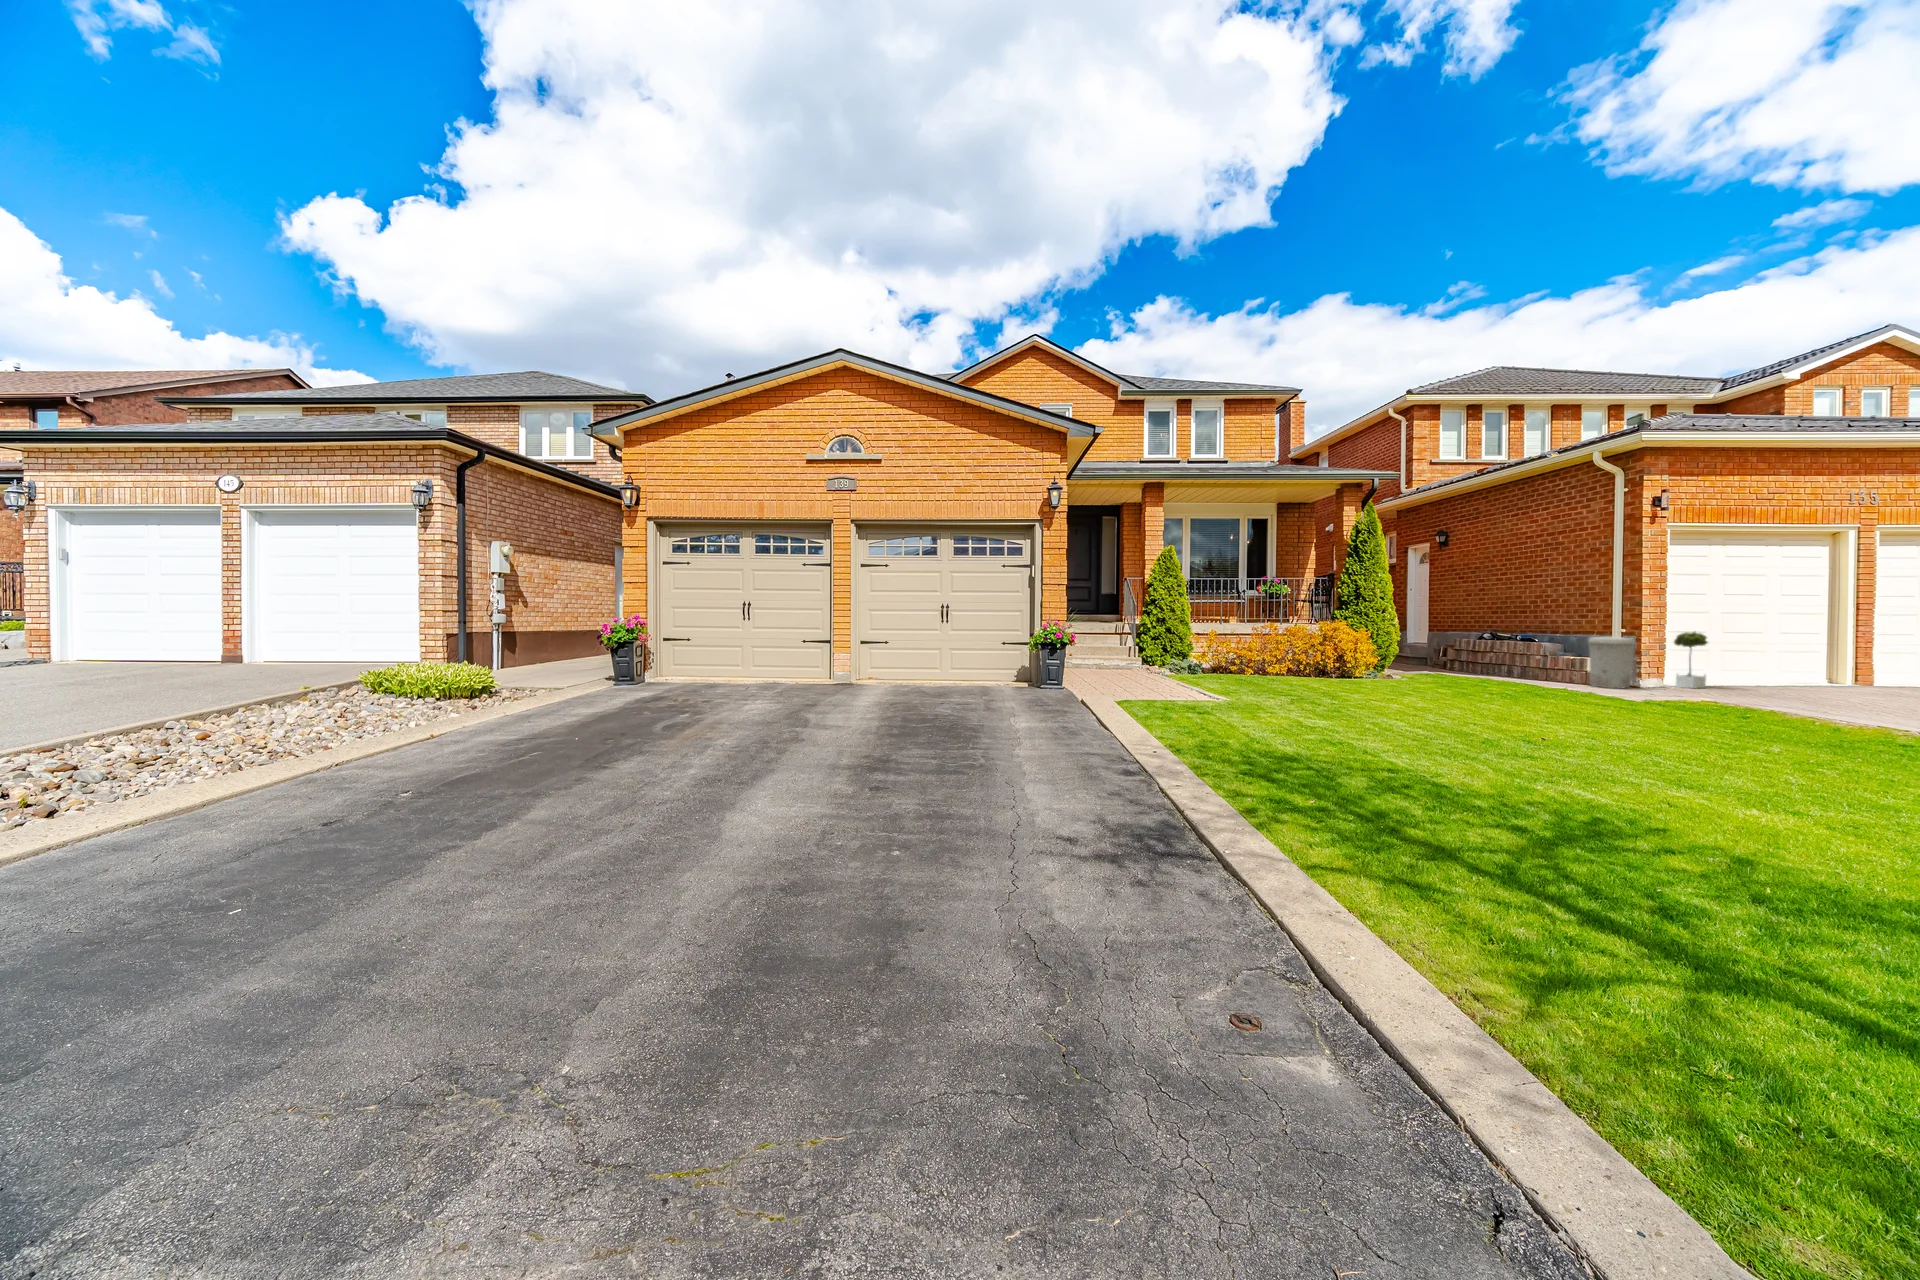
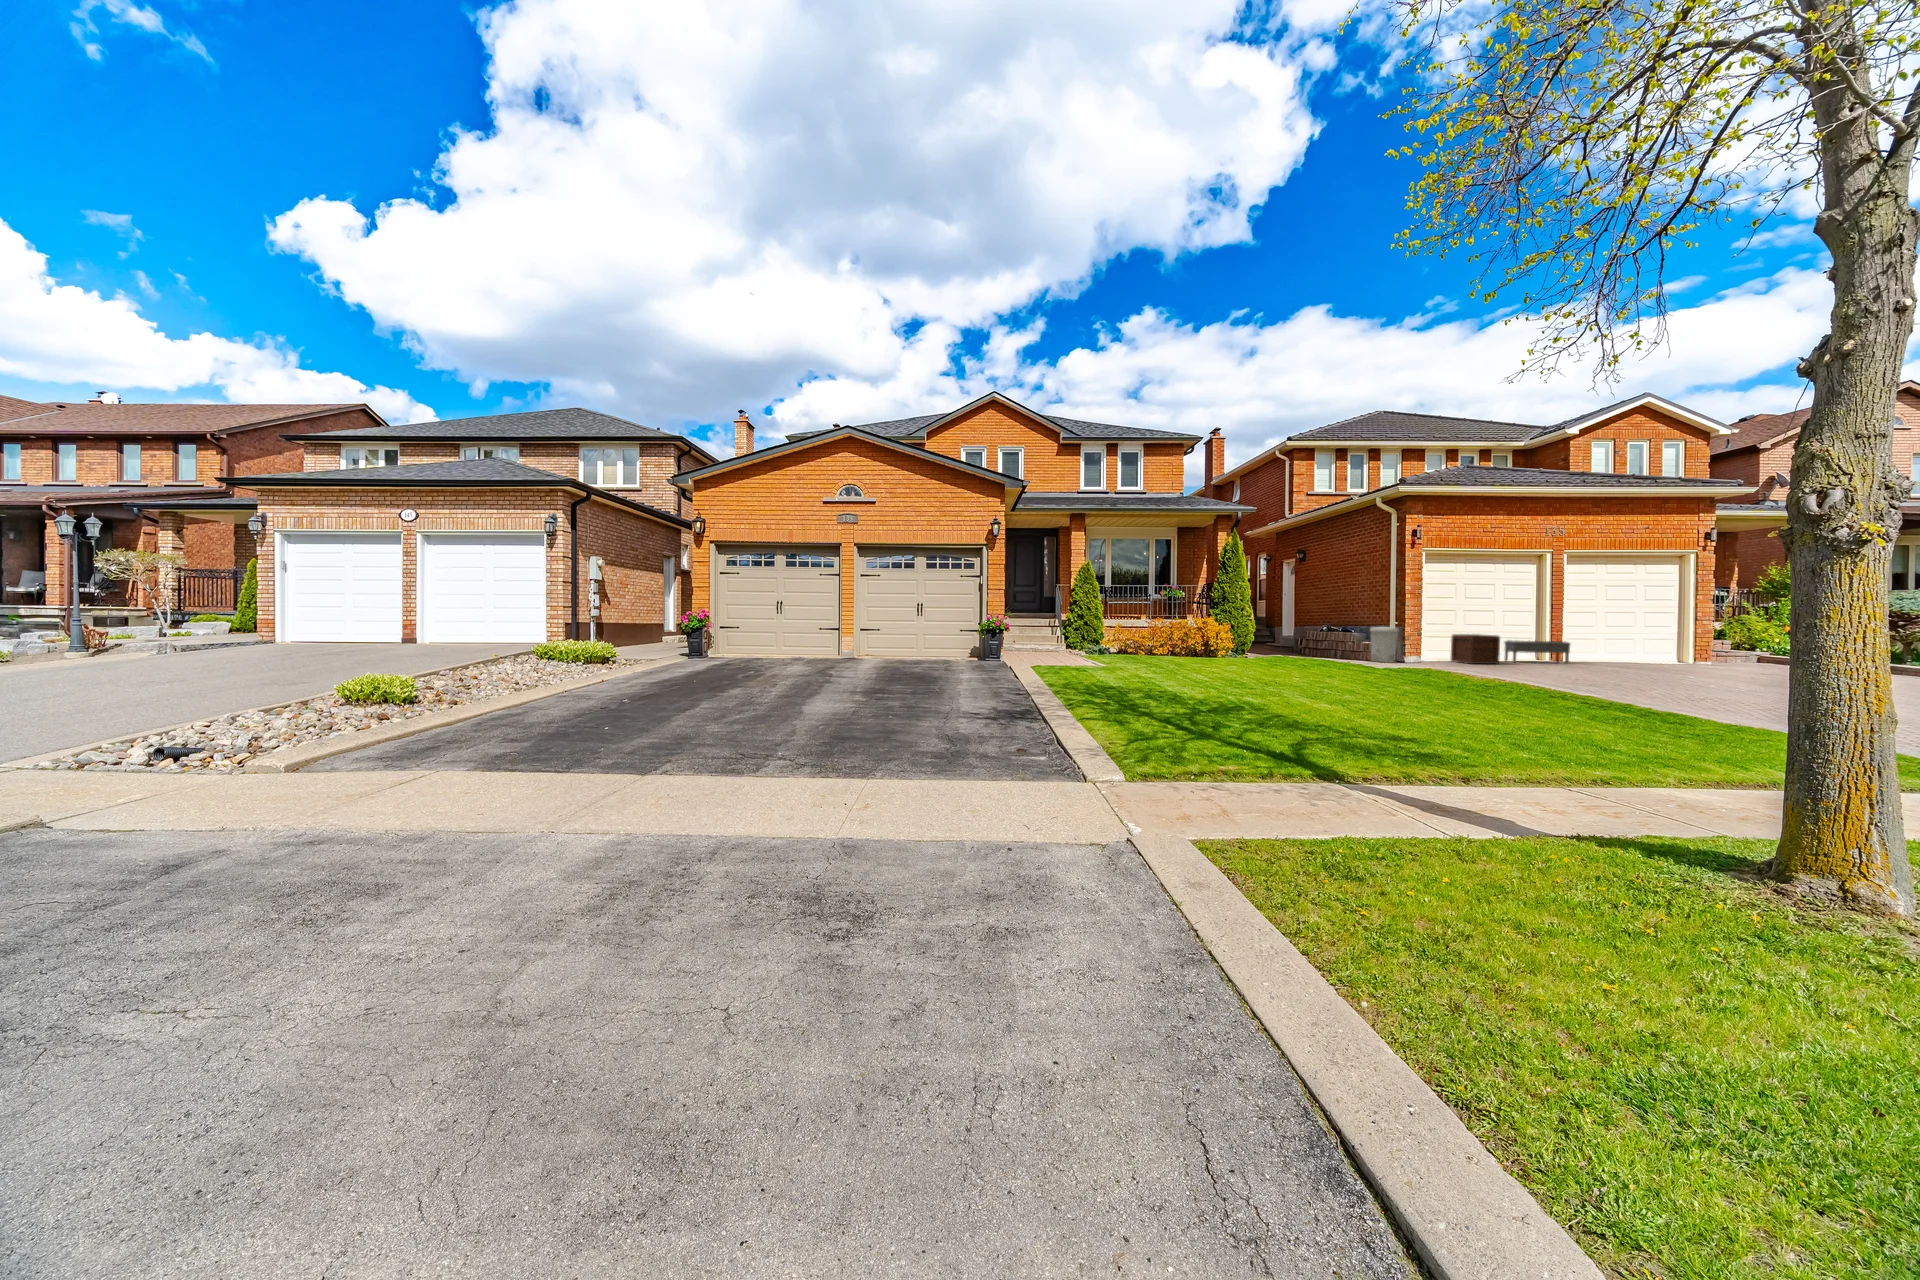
potted tree: present [1674,632,1707,688] -> none [1427,623,1448,663]
wooden crate: none [1706,647,1792,691] -> present [1451,634,1500,664]
bench: none [1783,656,1894,691] -> present [1504,640,1570,663]

